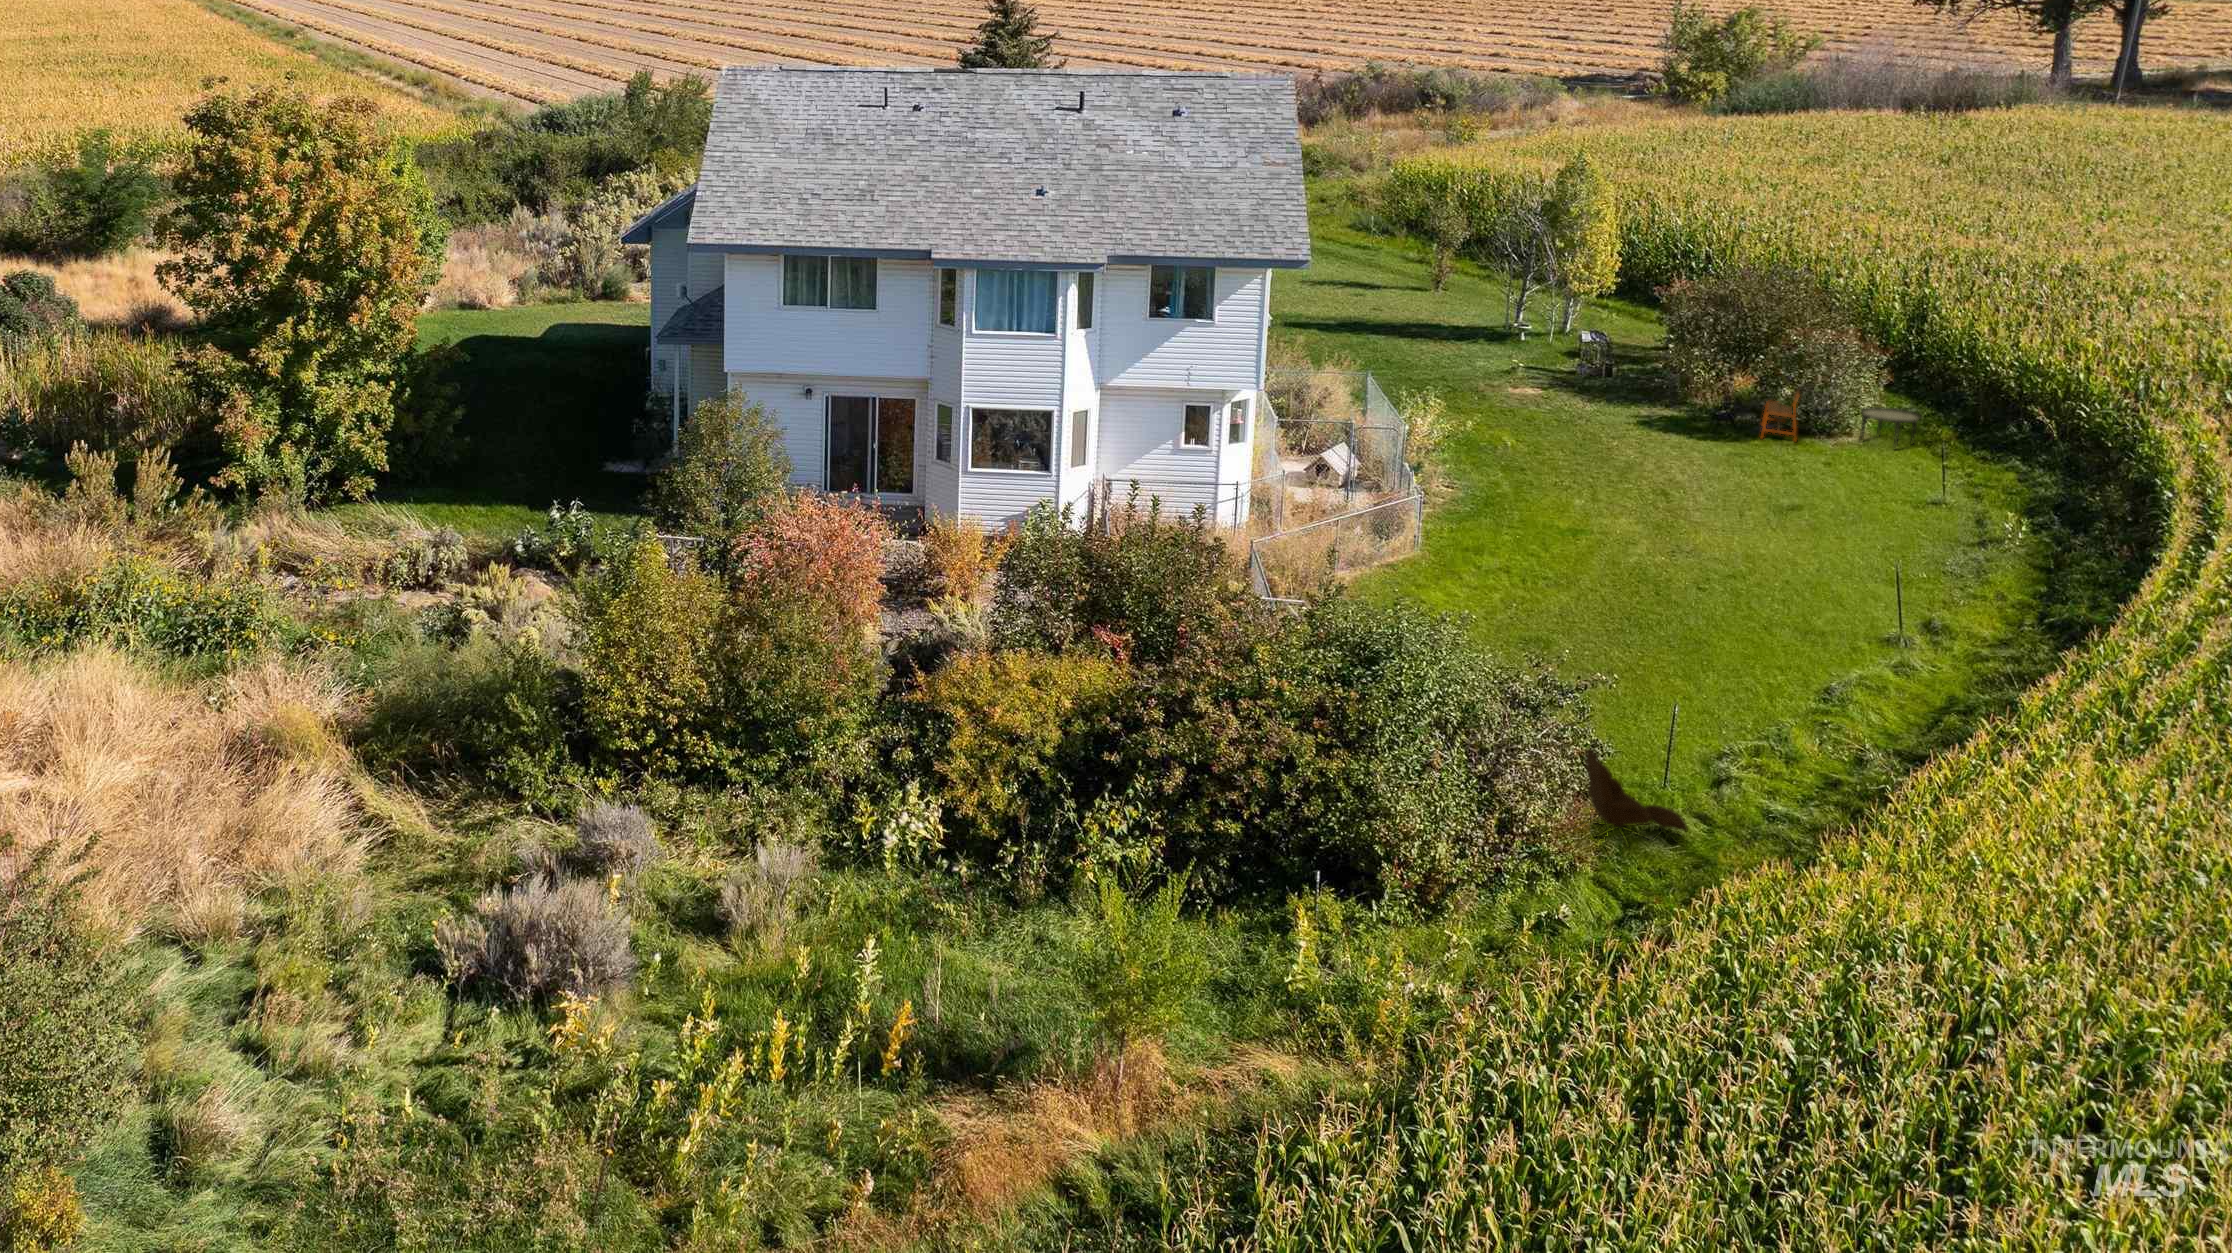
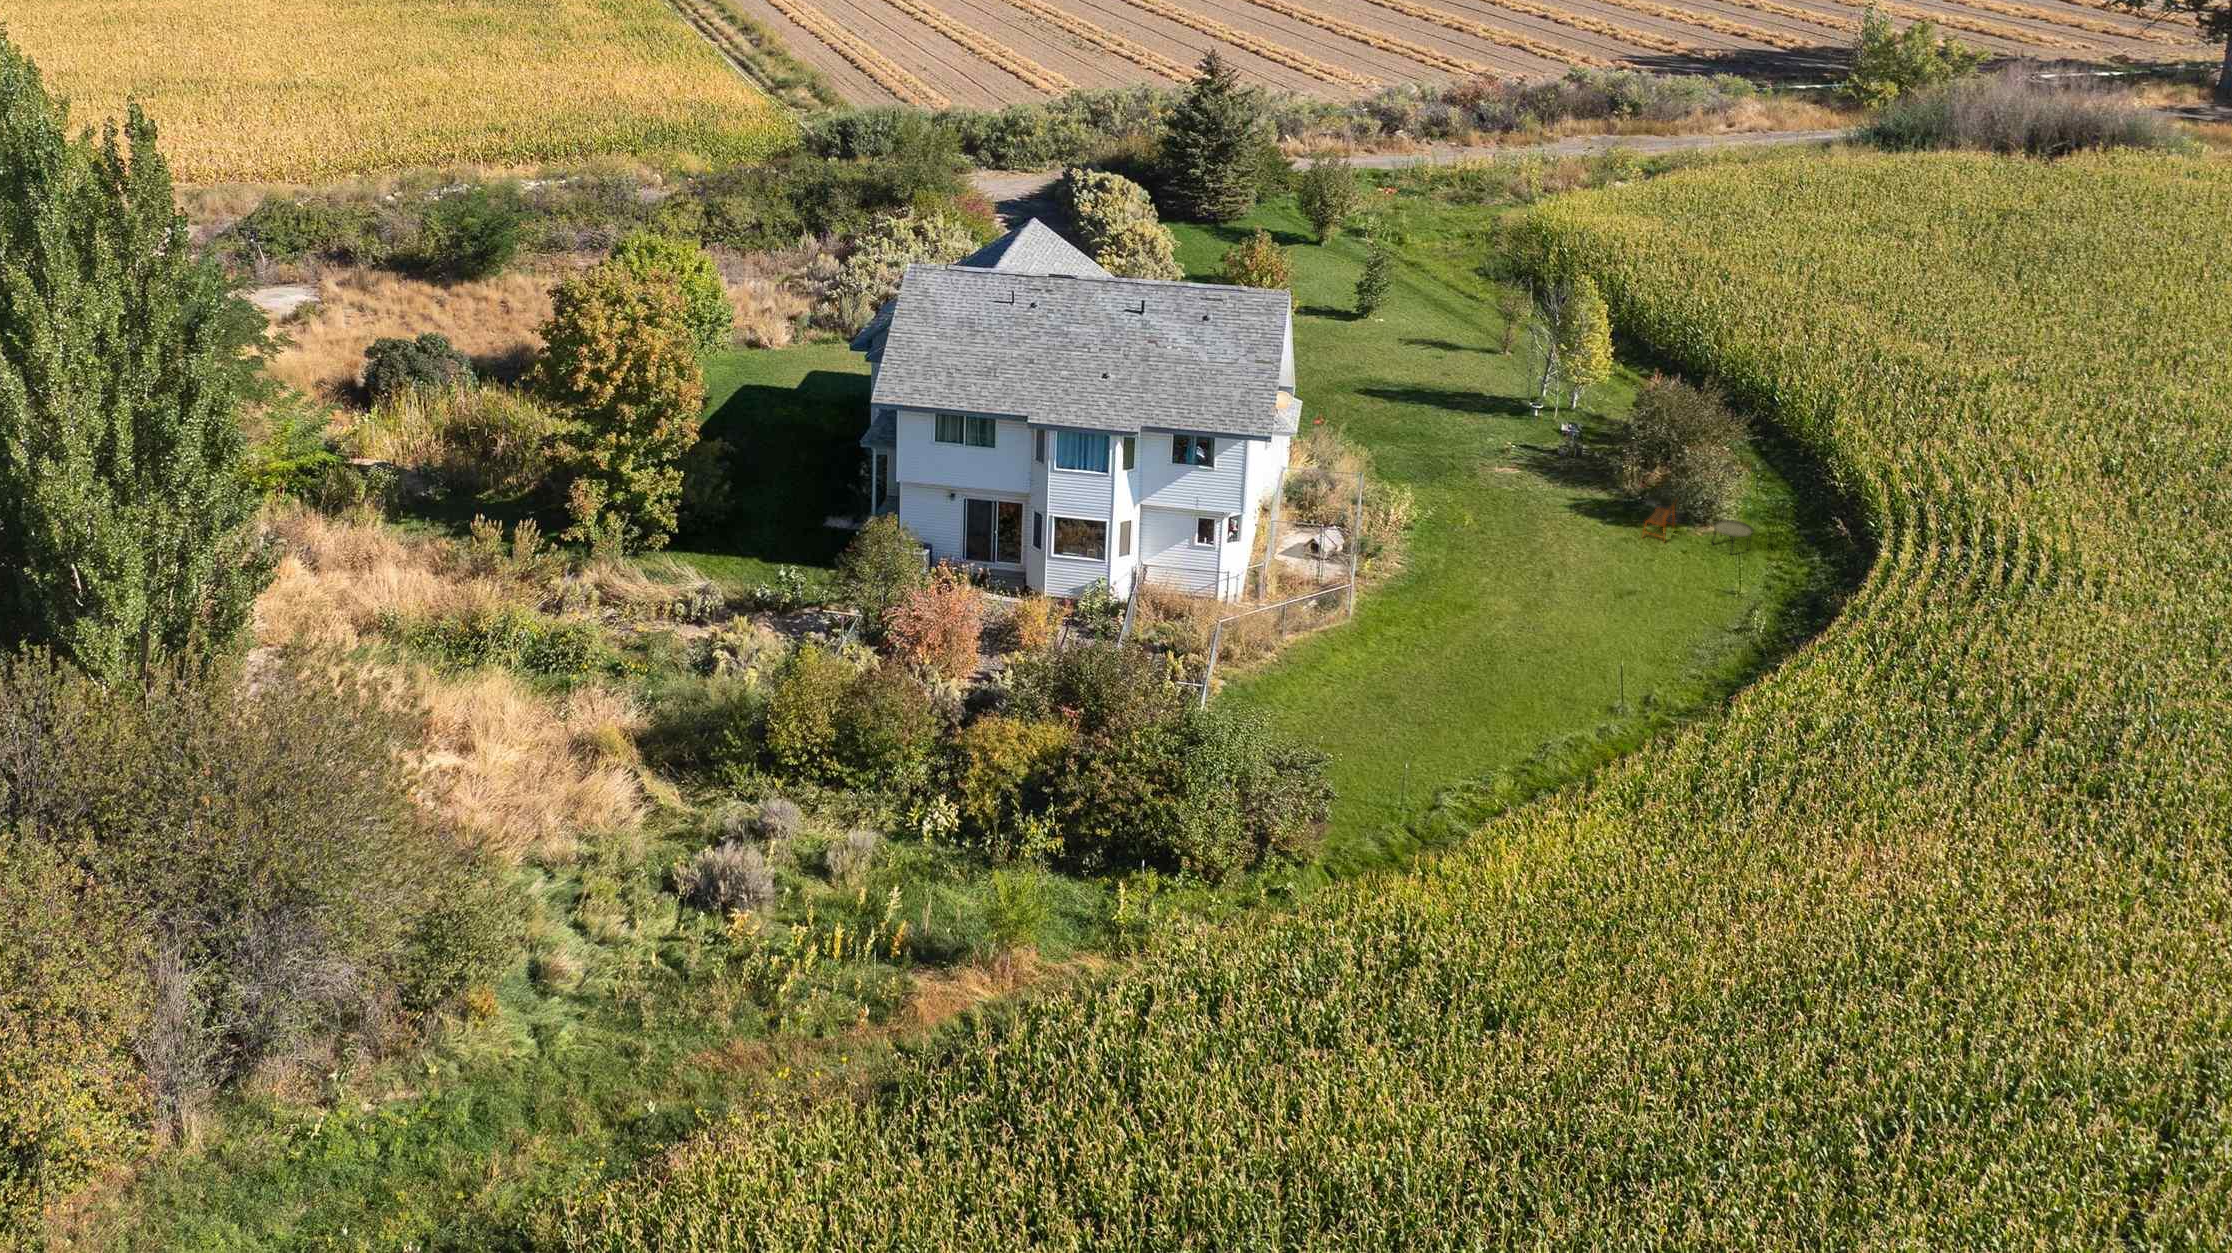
lounge chair: present [1585,749,1688,847] -> none [1324,803,1375,860]

